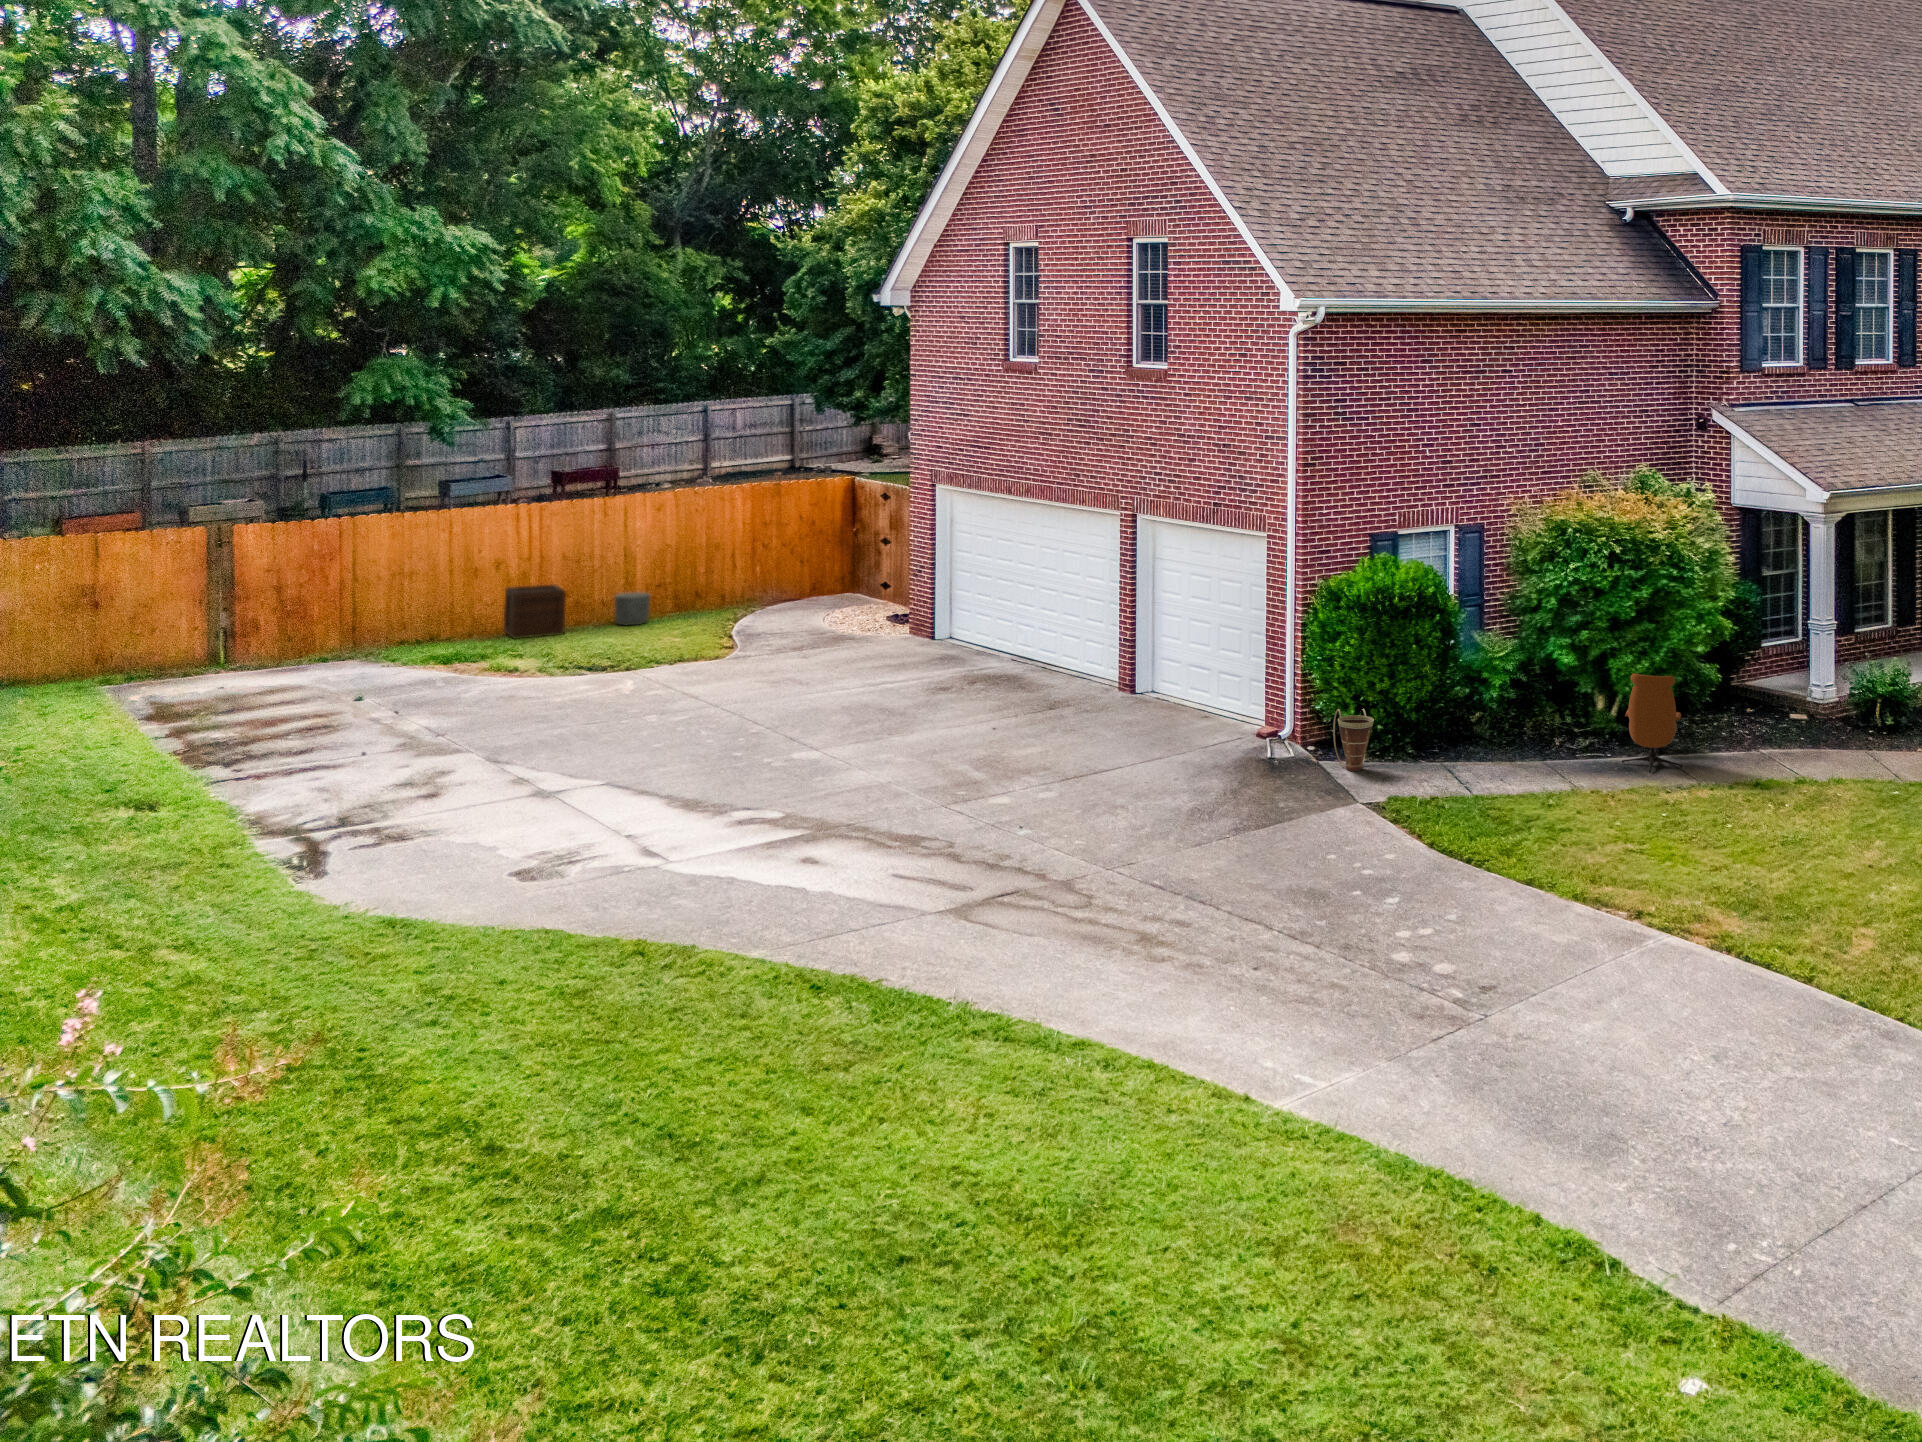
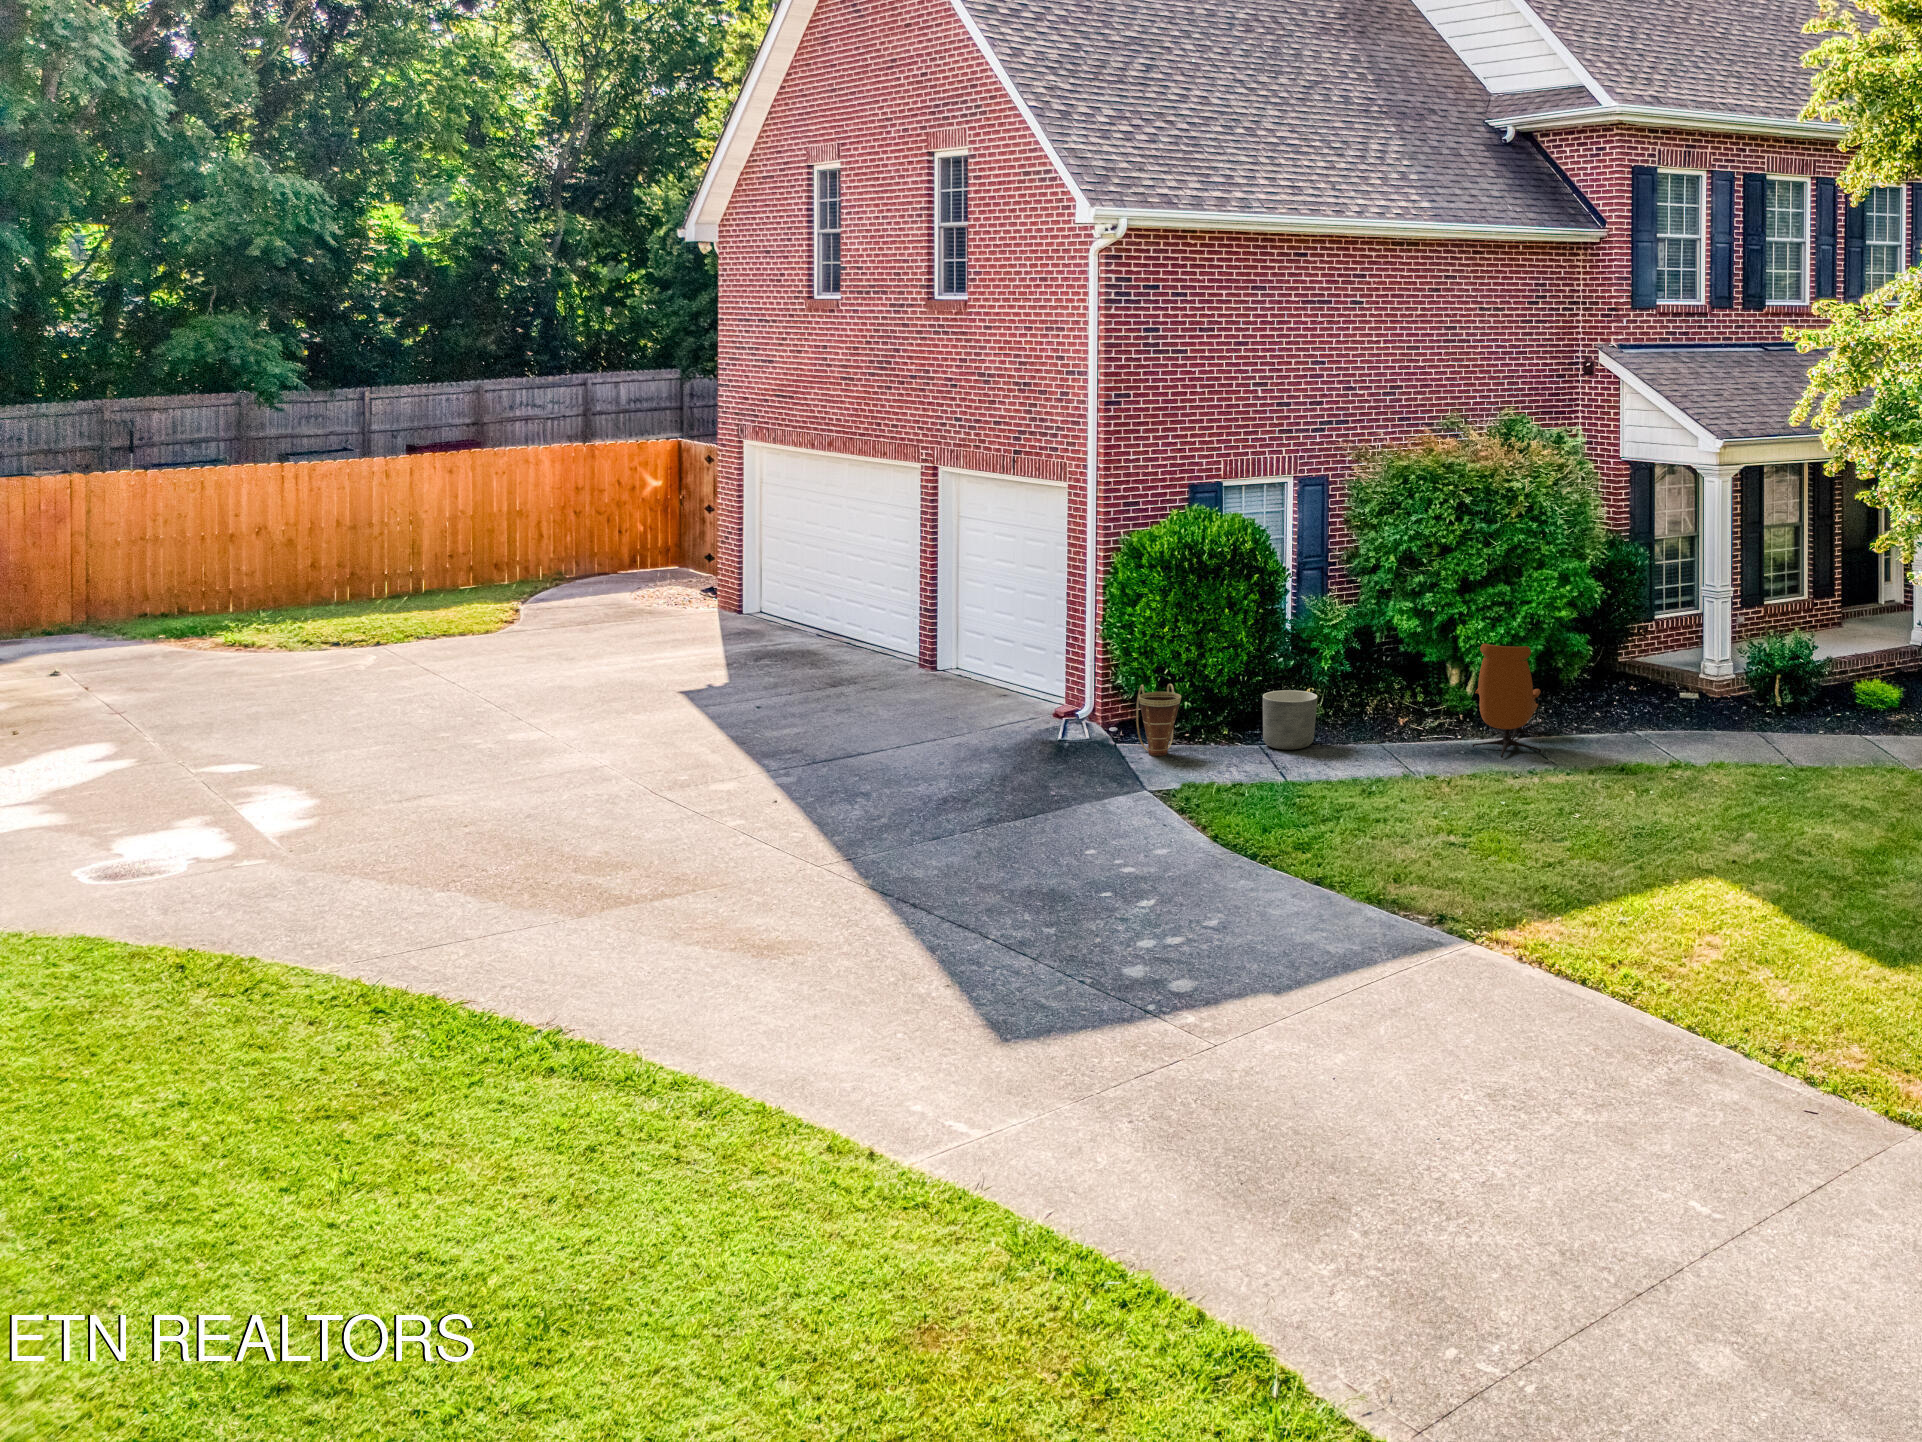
wooden crate: present [504,585,566,639] -> none [250,553,321,614]
planter: present [615,592,650,625] -> present [1263,690,1317,750]

